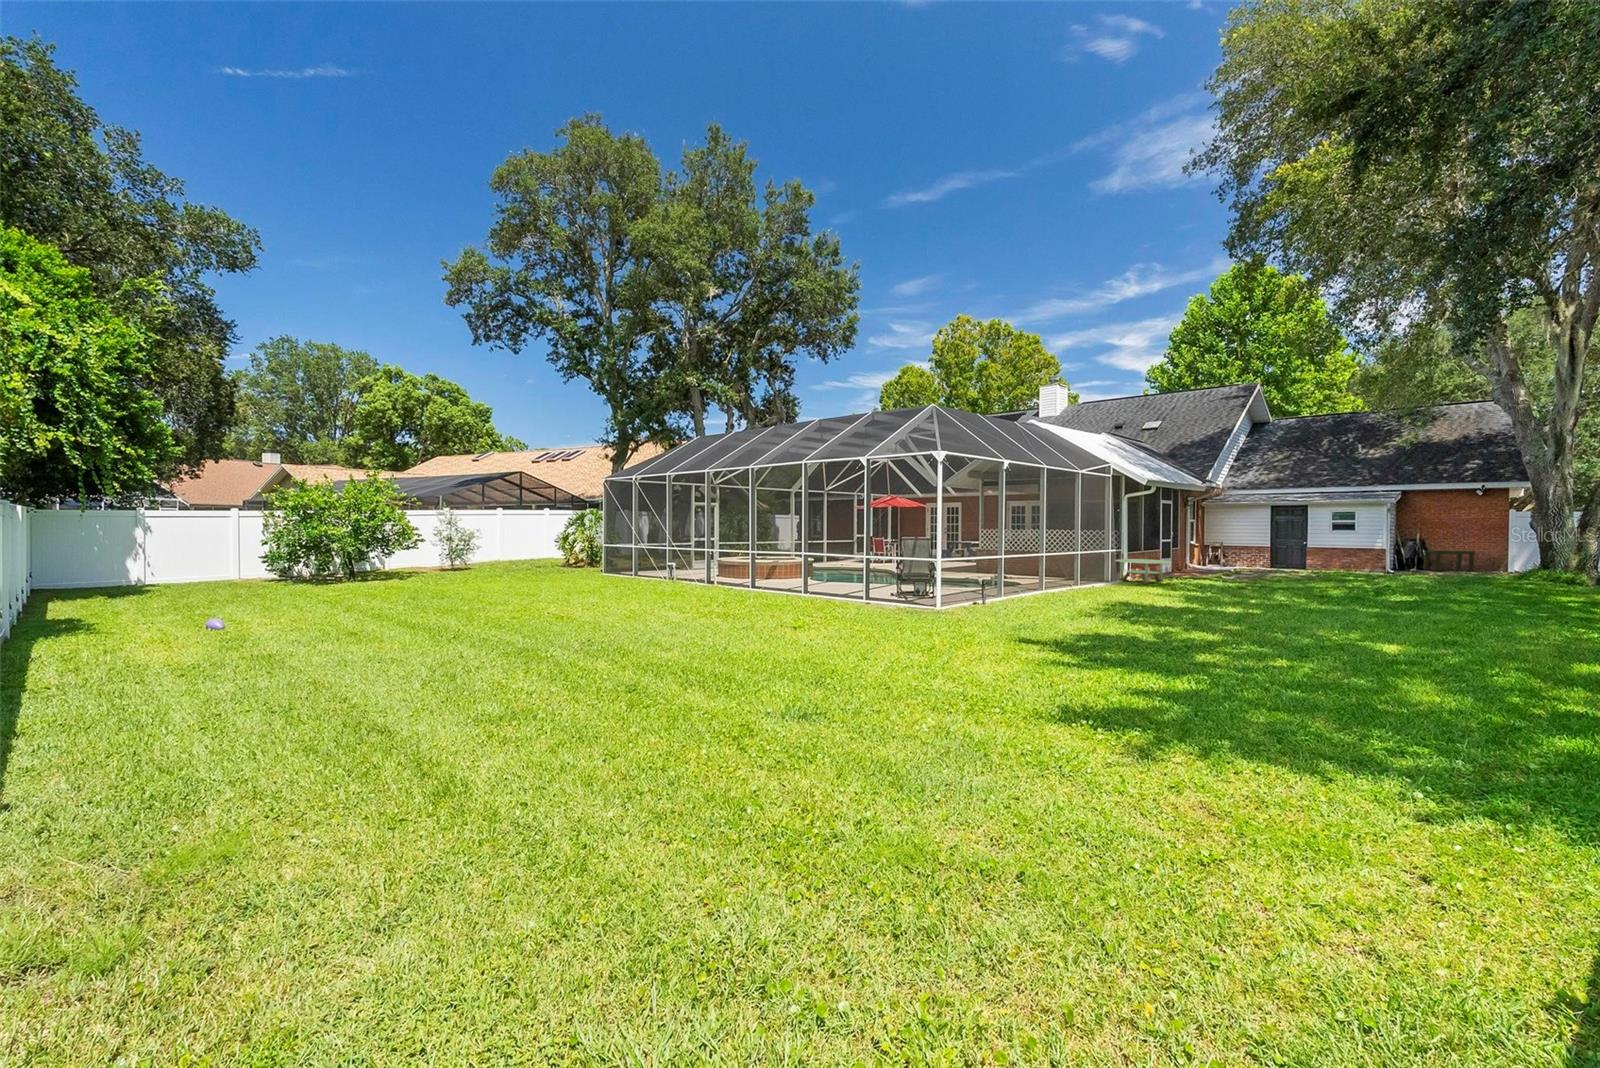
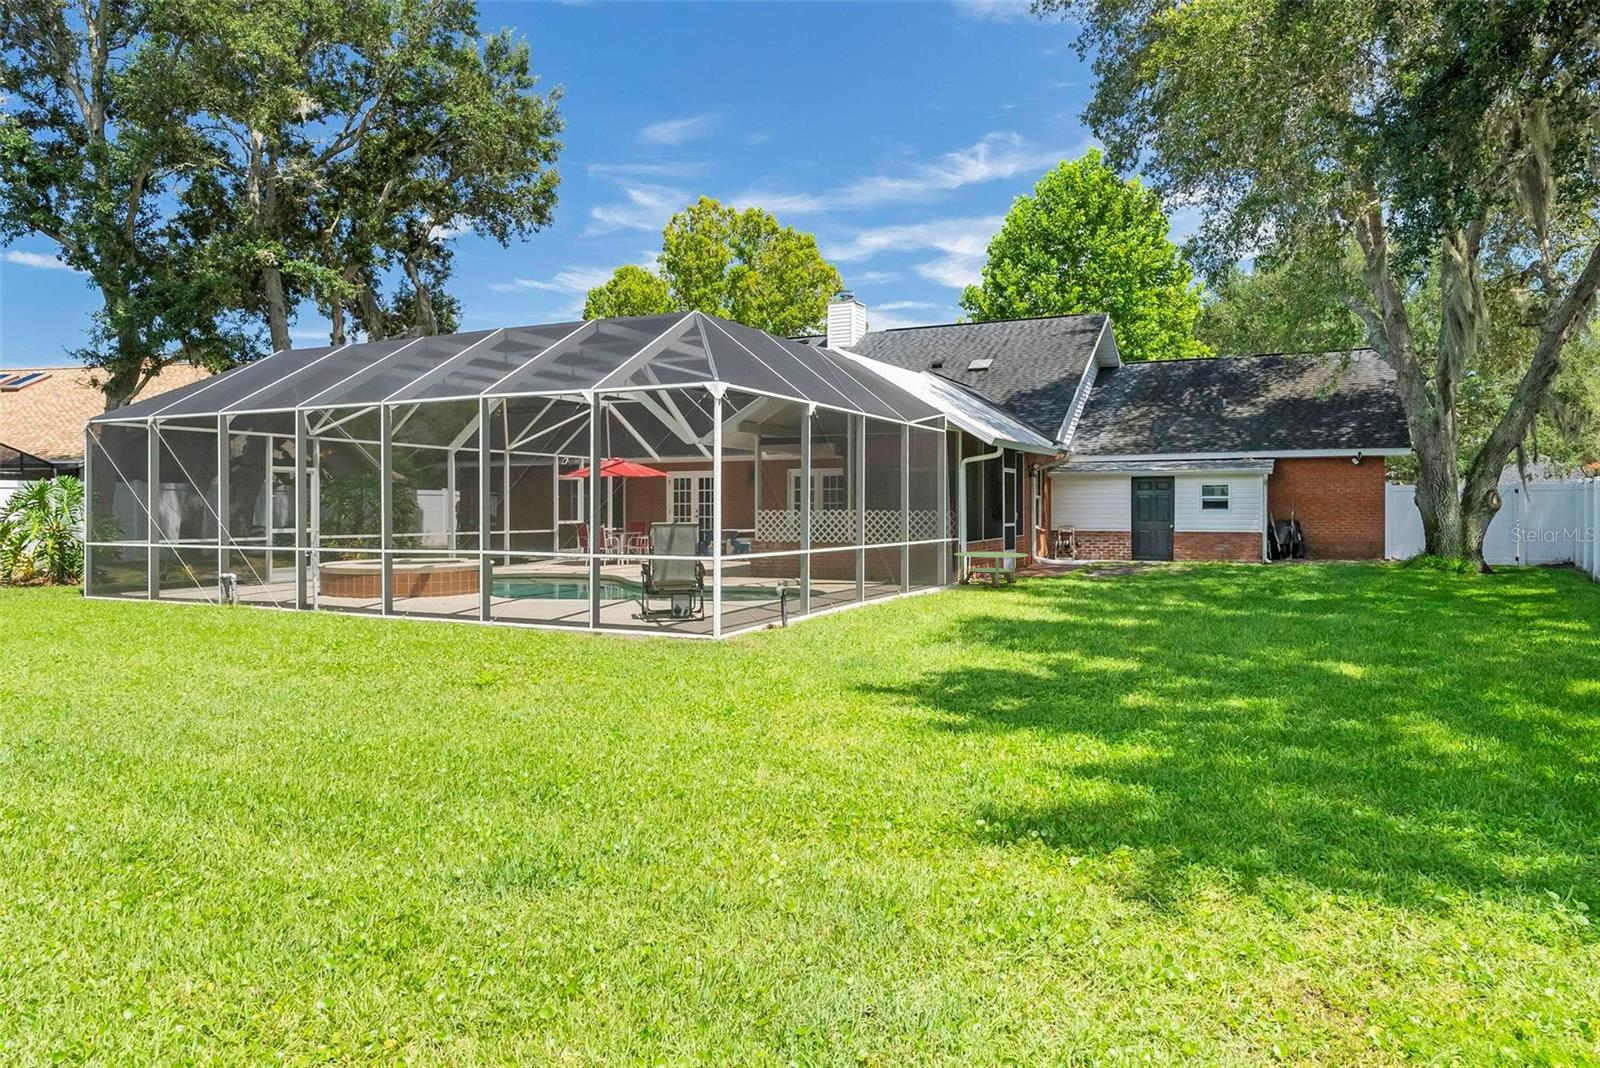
bench: present [1423,550,1475,571] -> none [1297,534,1349,560]

